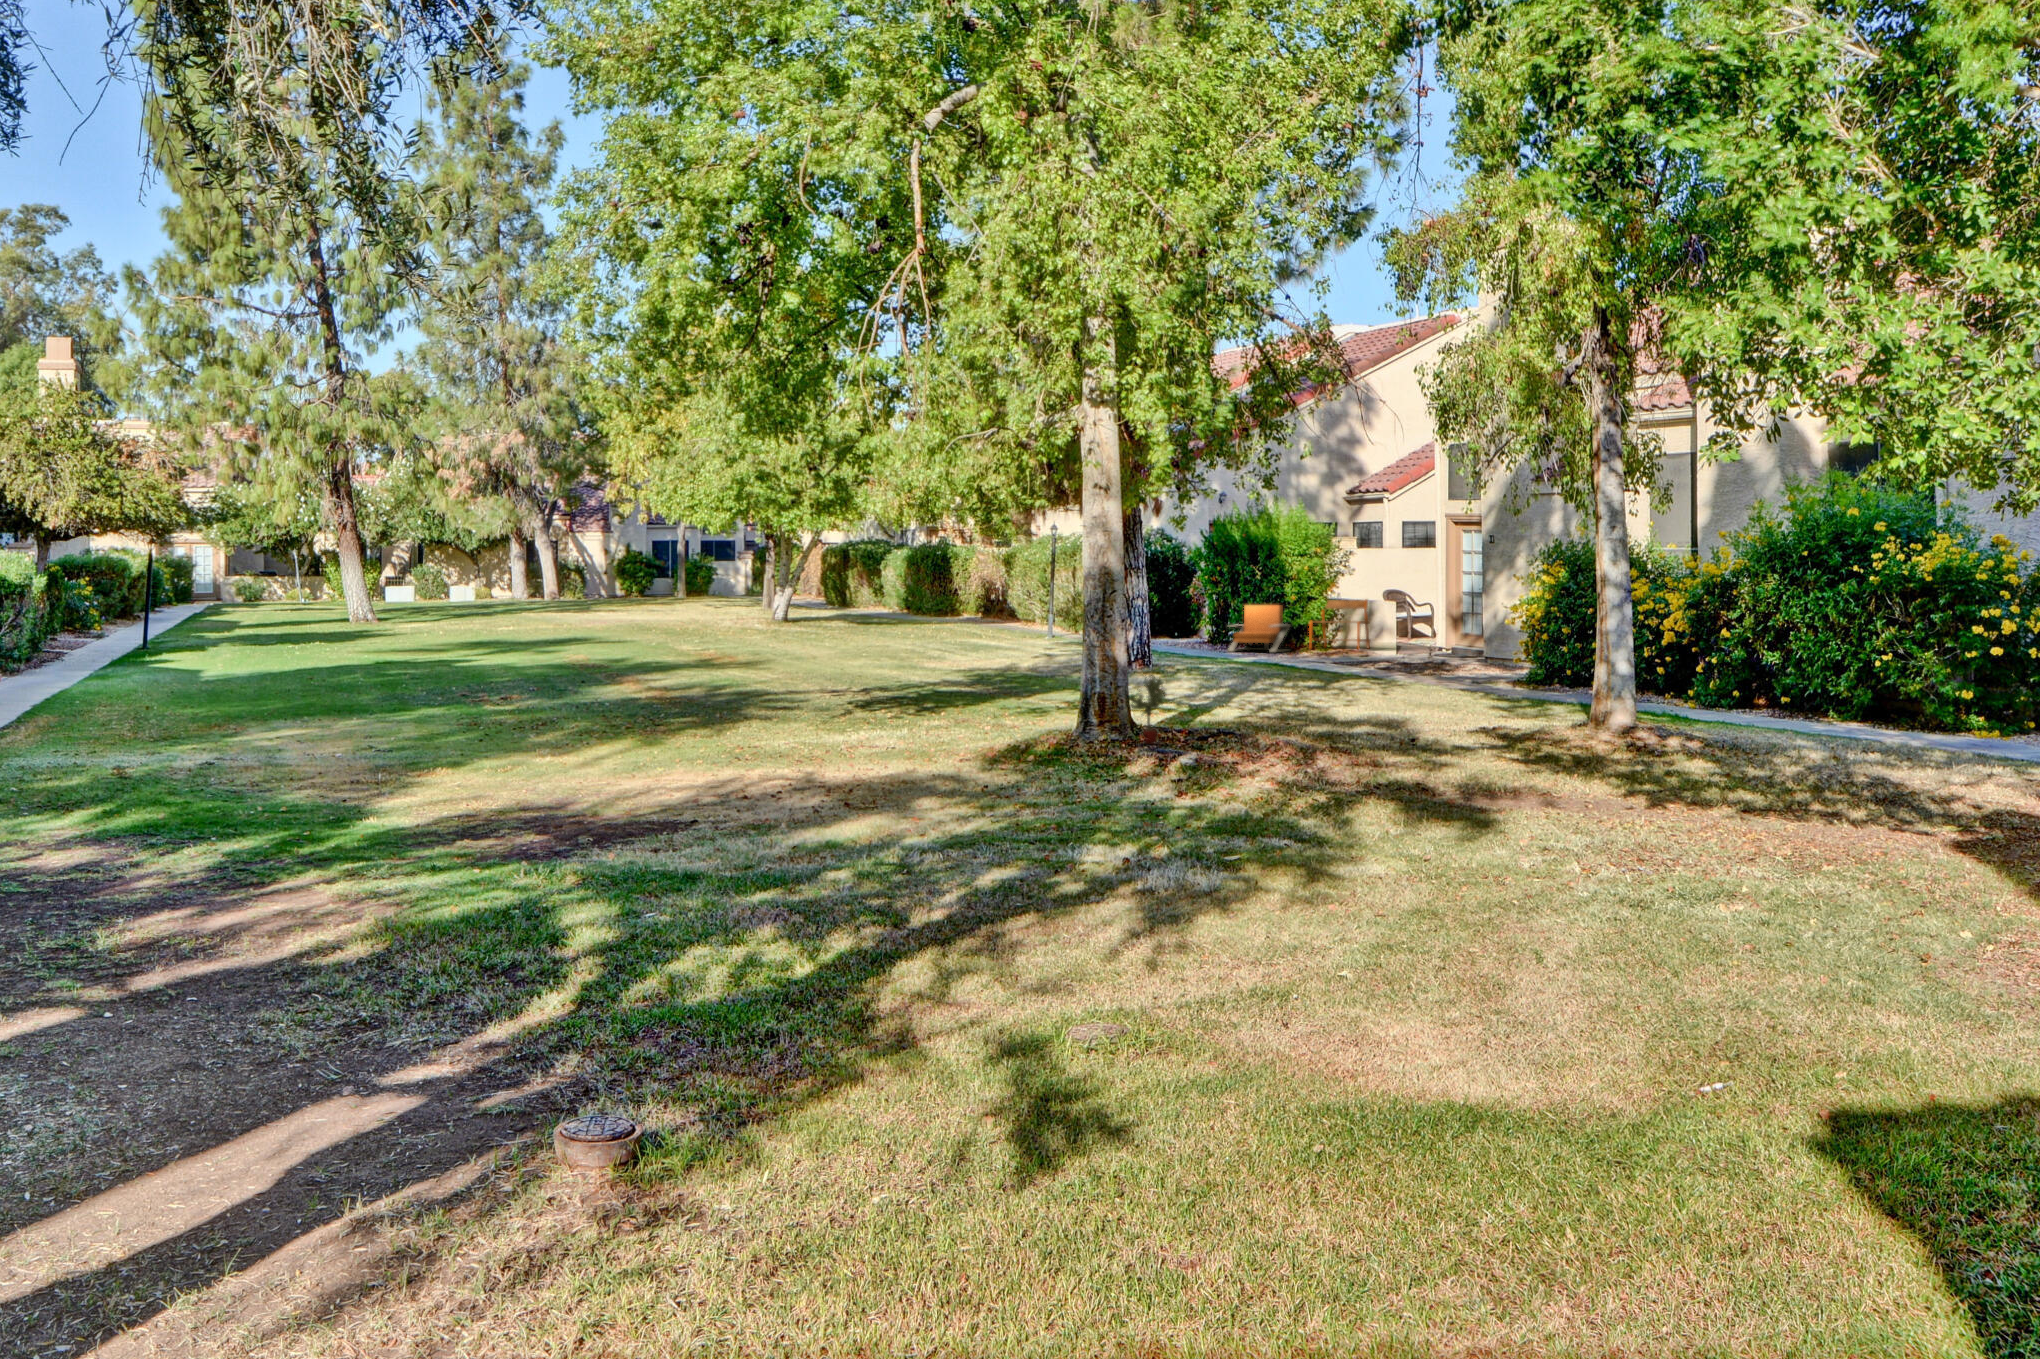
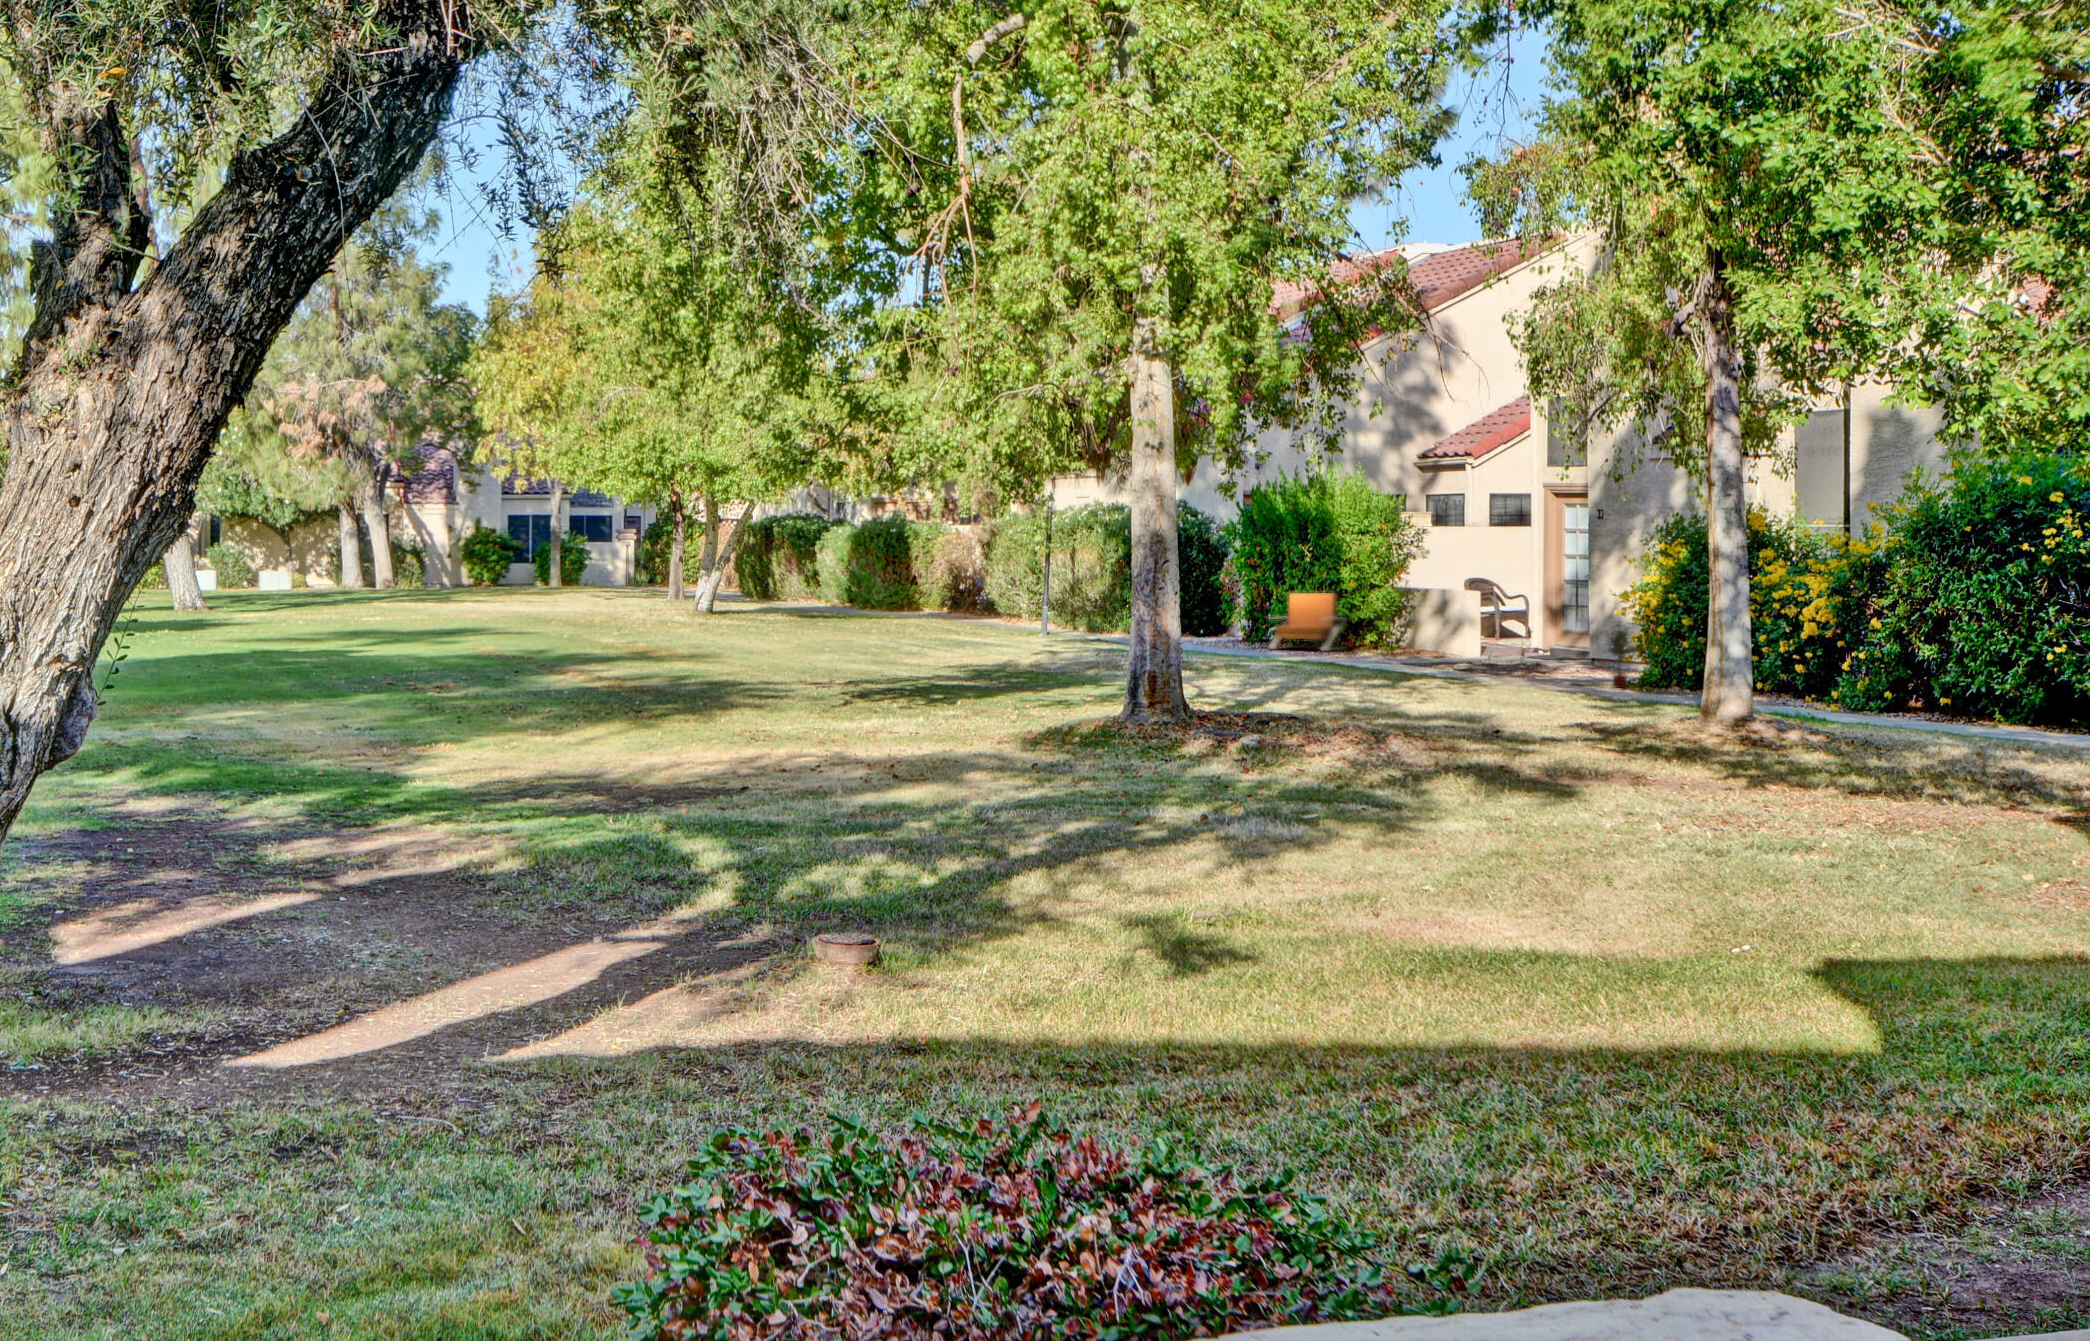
bench: present [1309,600,1371,650] -> none [1370,588,1448,650]
potted tree: present [1129,675,1165,745] -> present [1609,621,1644,688]

